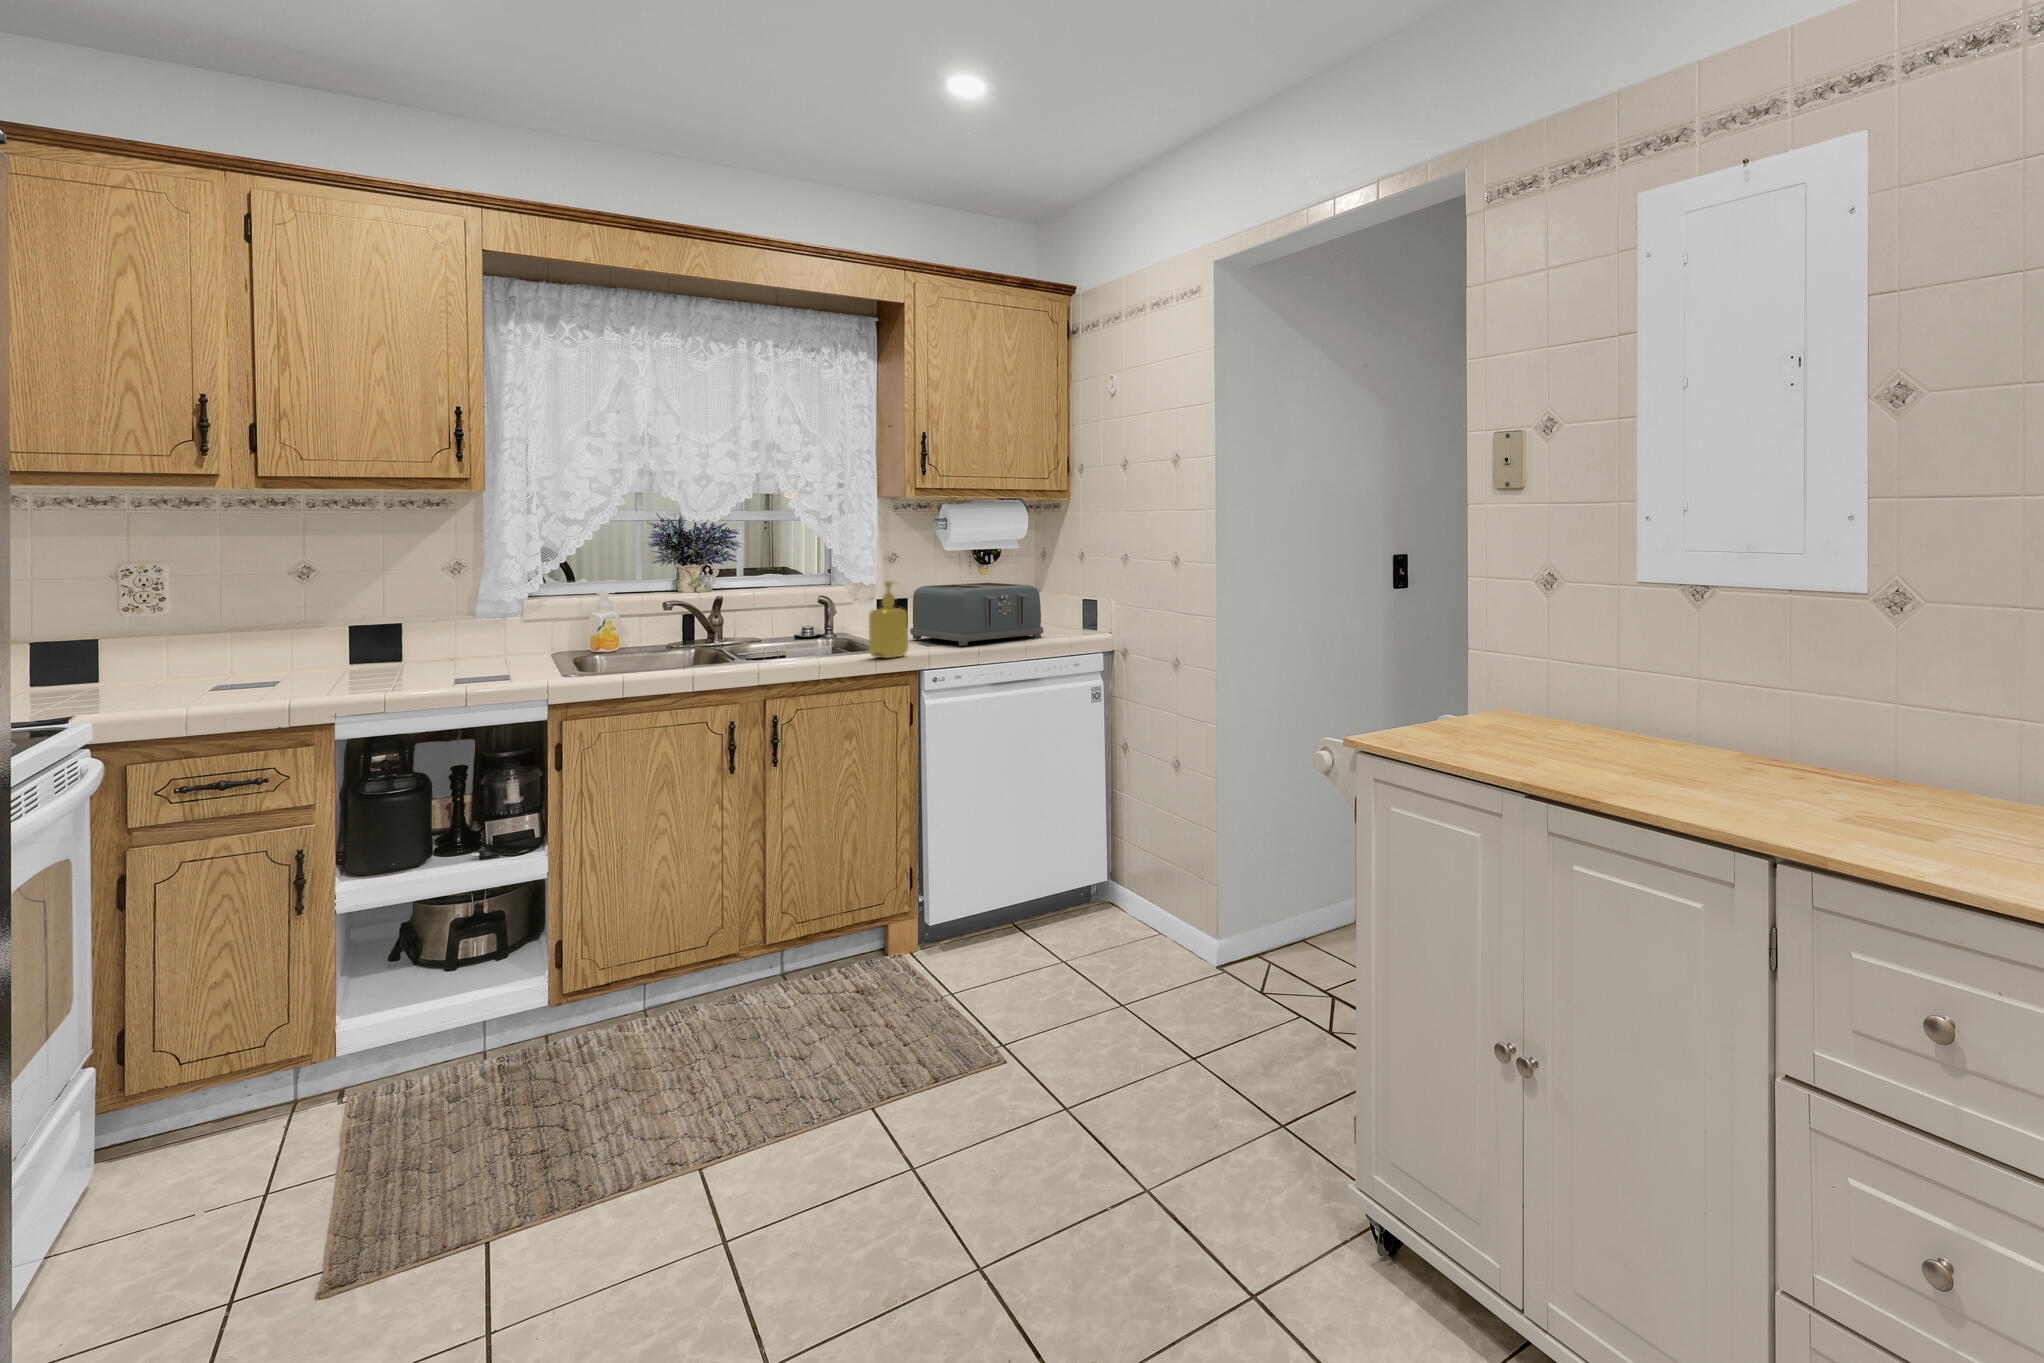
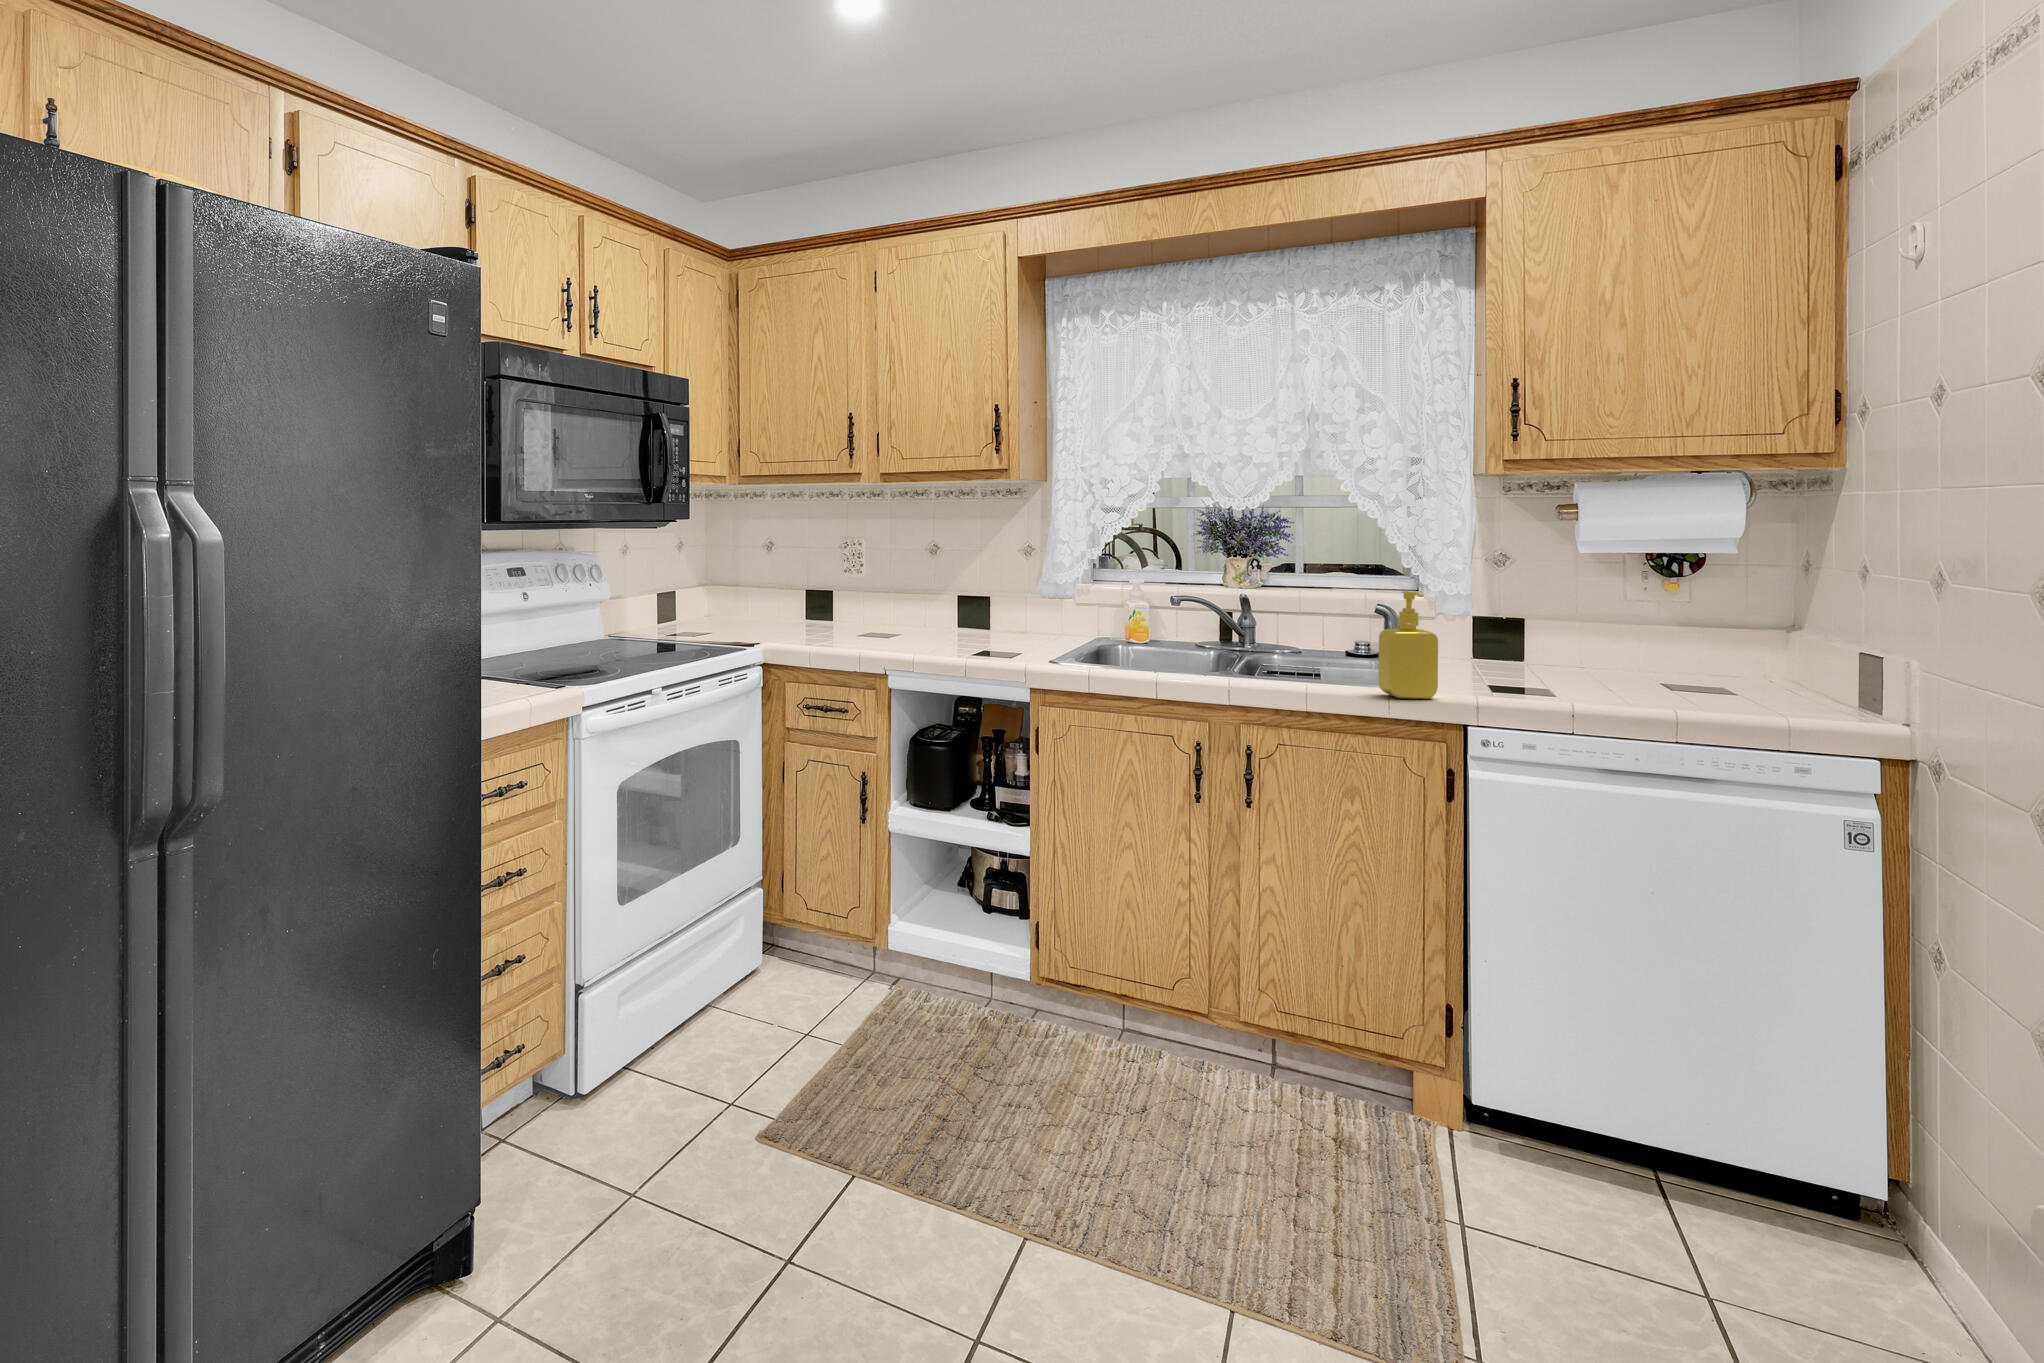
toaster: present [910,582,1044,646] -> none [1494,603,1728,706]

